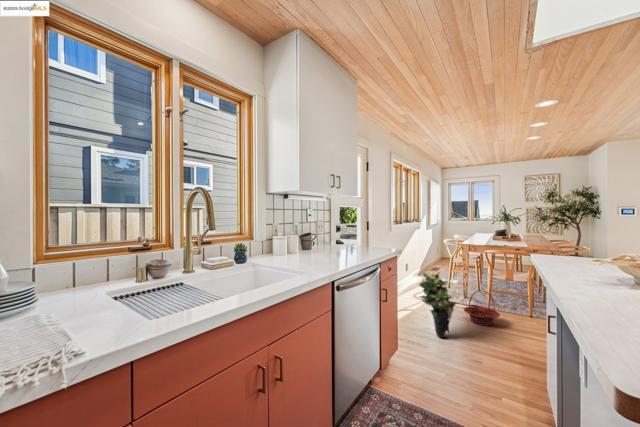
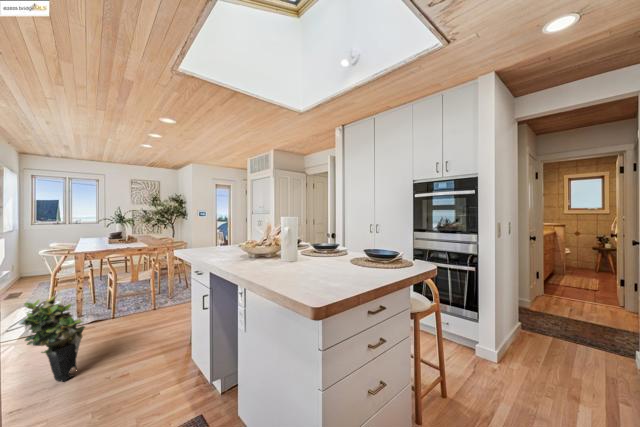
basket: present [464,291,500,326] -> none [87,301,132,341]

